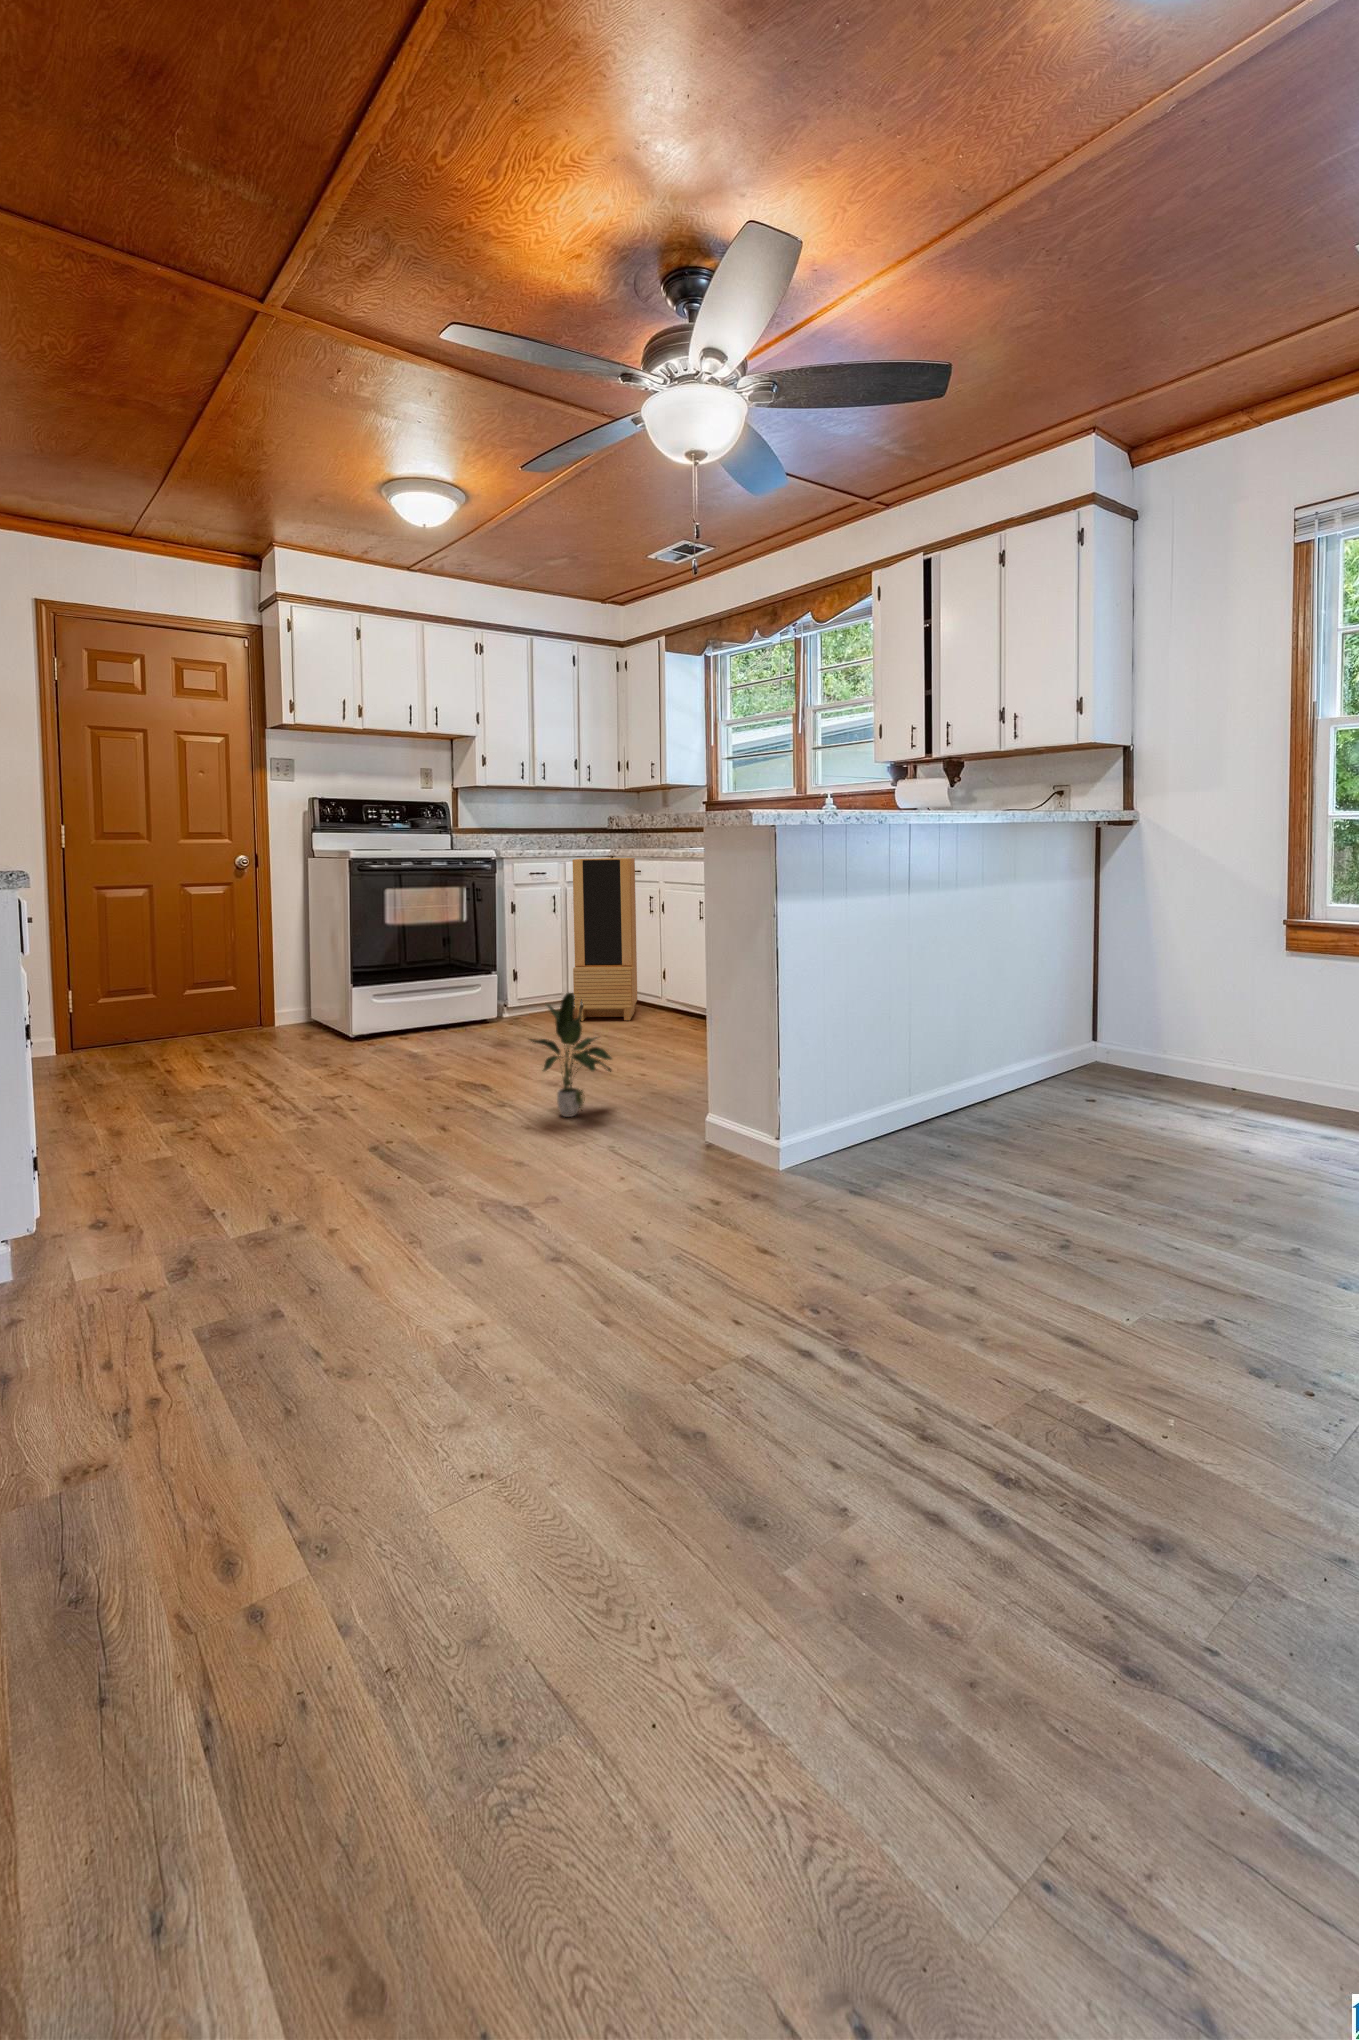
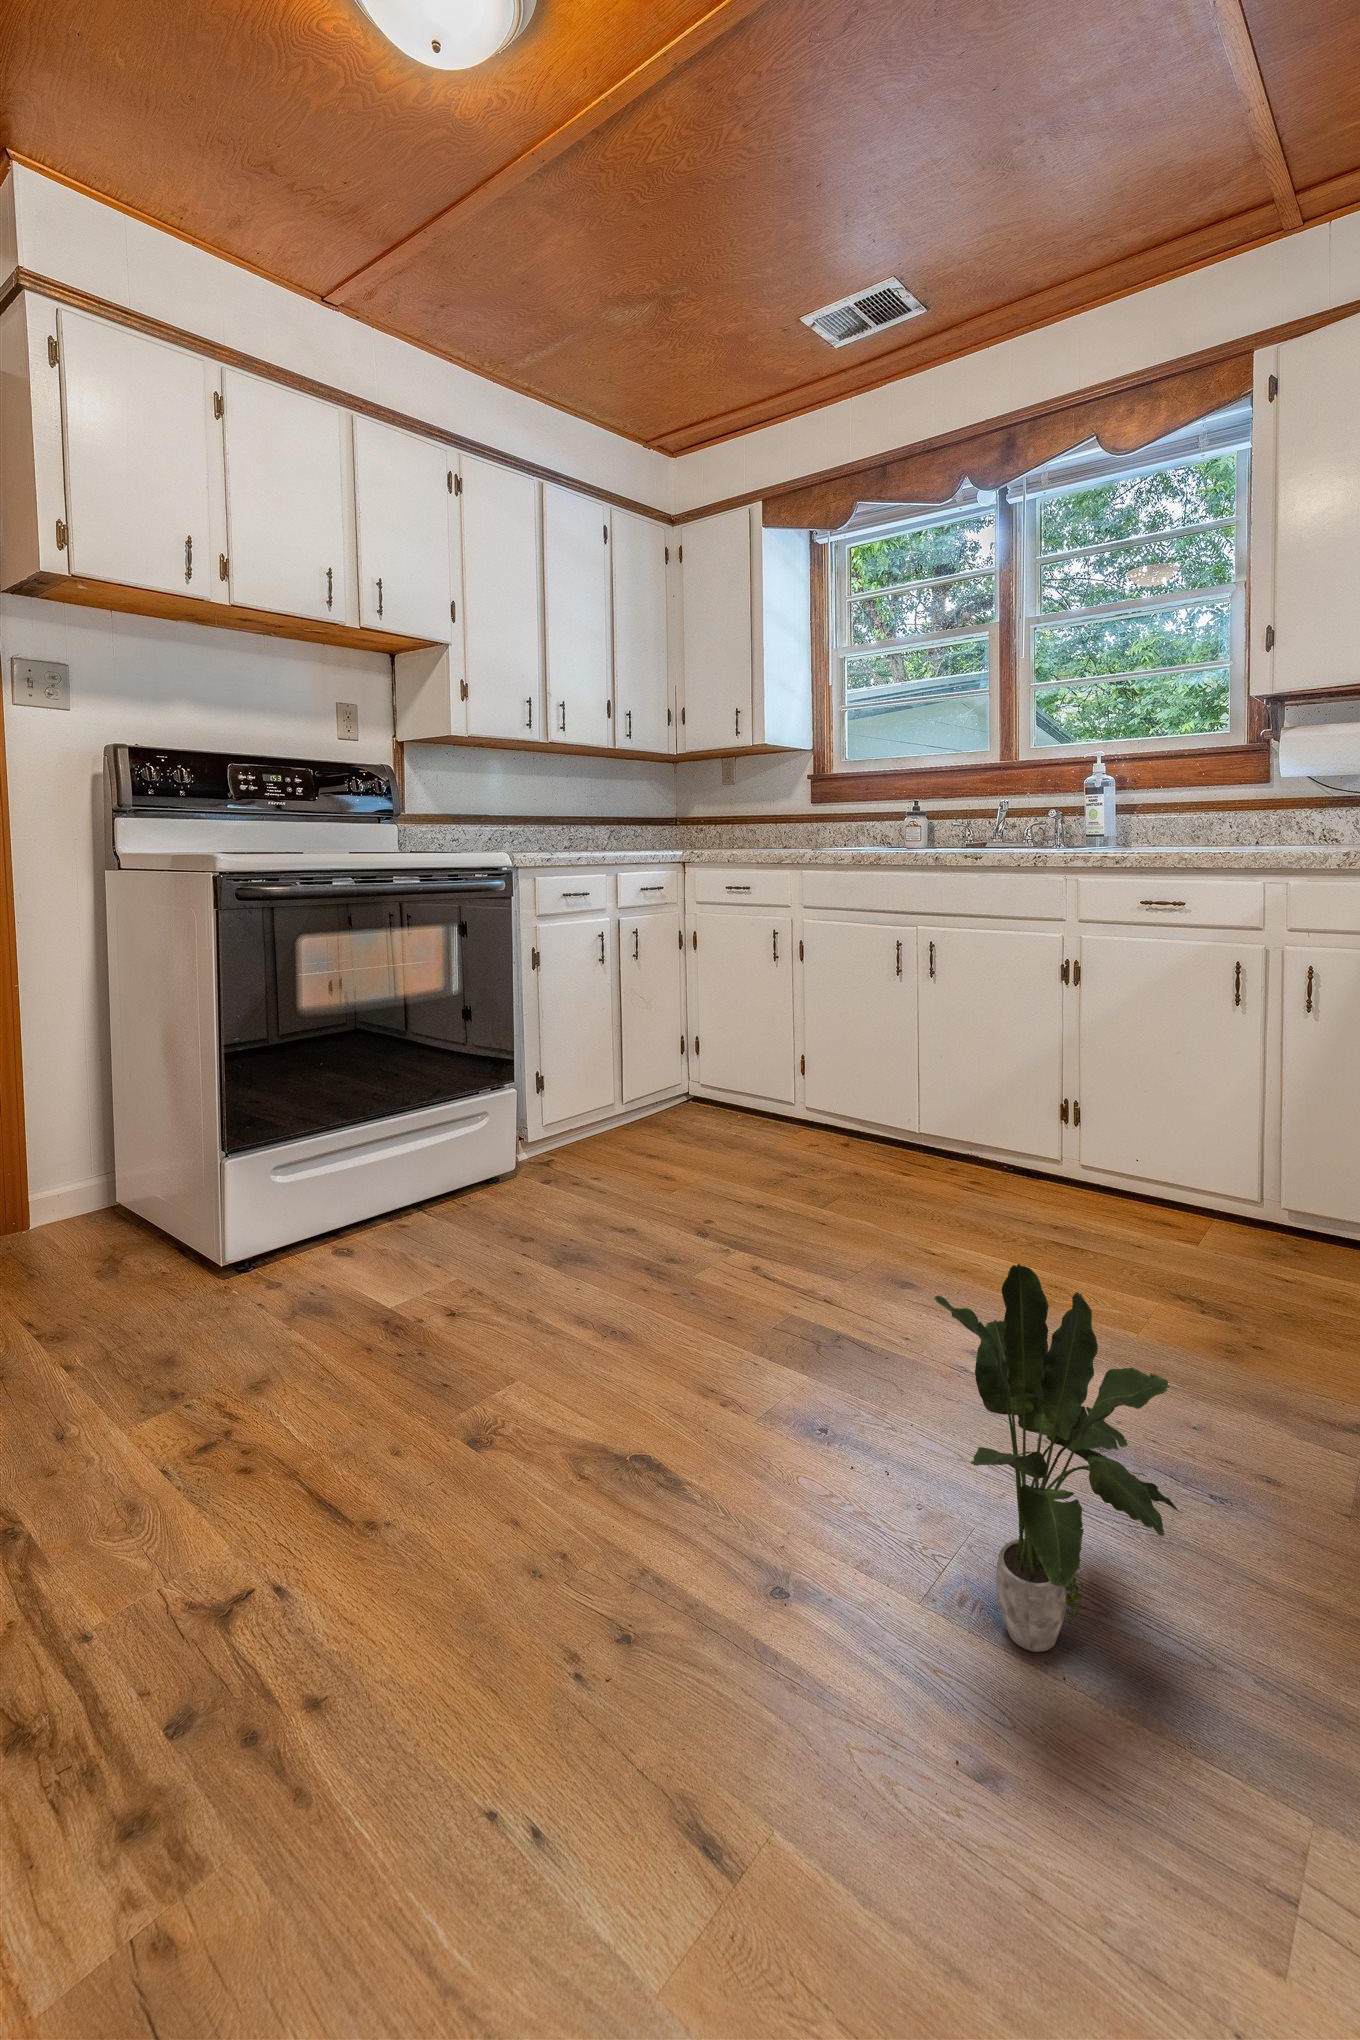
storage cabinet: present [572,858,637,1021] -> none [656,868,778,1172]

